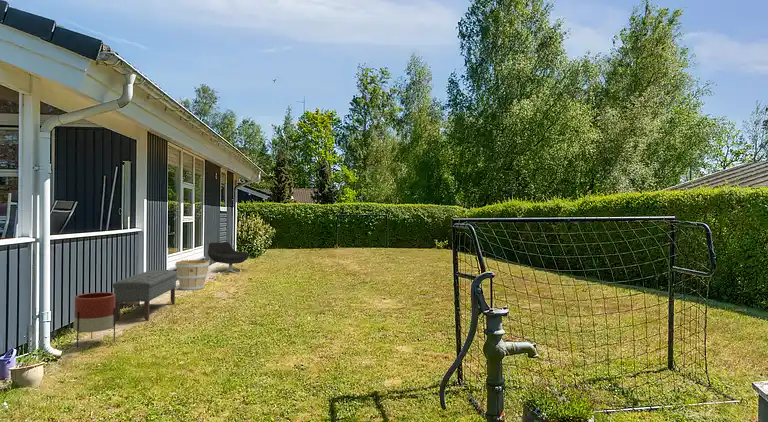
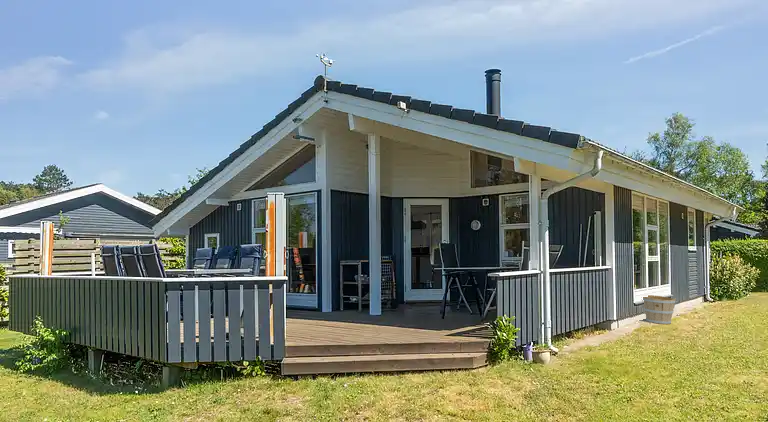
lounge chair: present [208,242,249,273] -> none [675,281,724,315]
bench: present [113,270,177,321] -> none [590,301,643,343]
planter: present [74,292,116,347] -> none [564,313,593,353]

